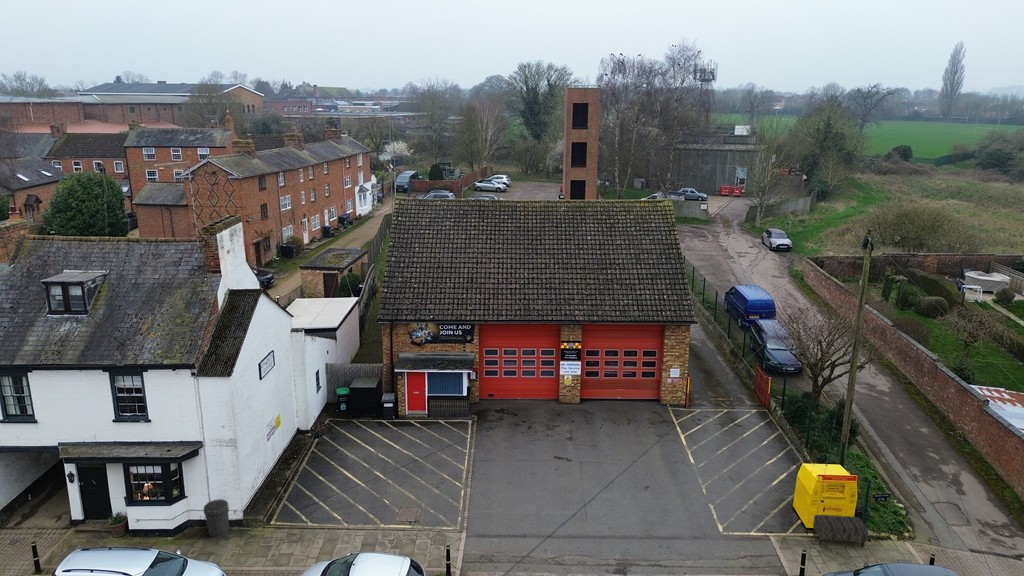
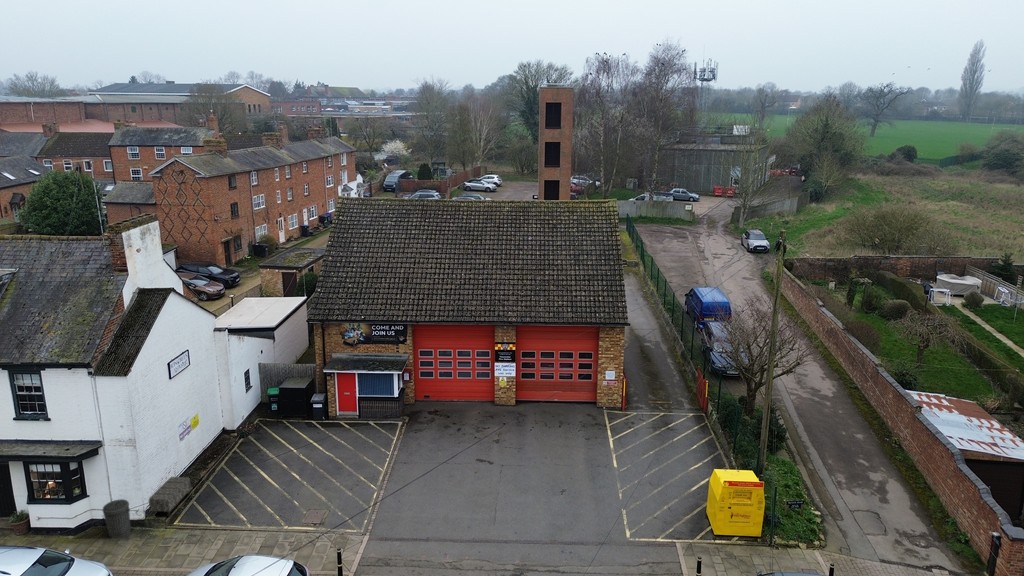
bench: present [813,515,868,547] -> present [149,477,191,517]

